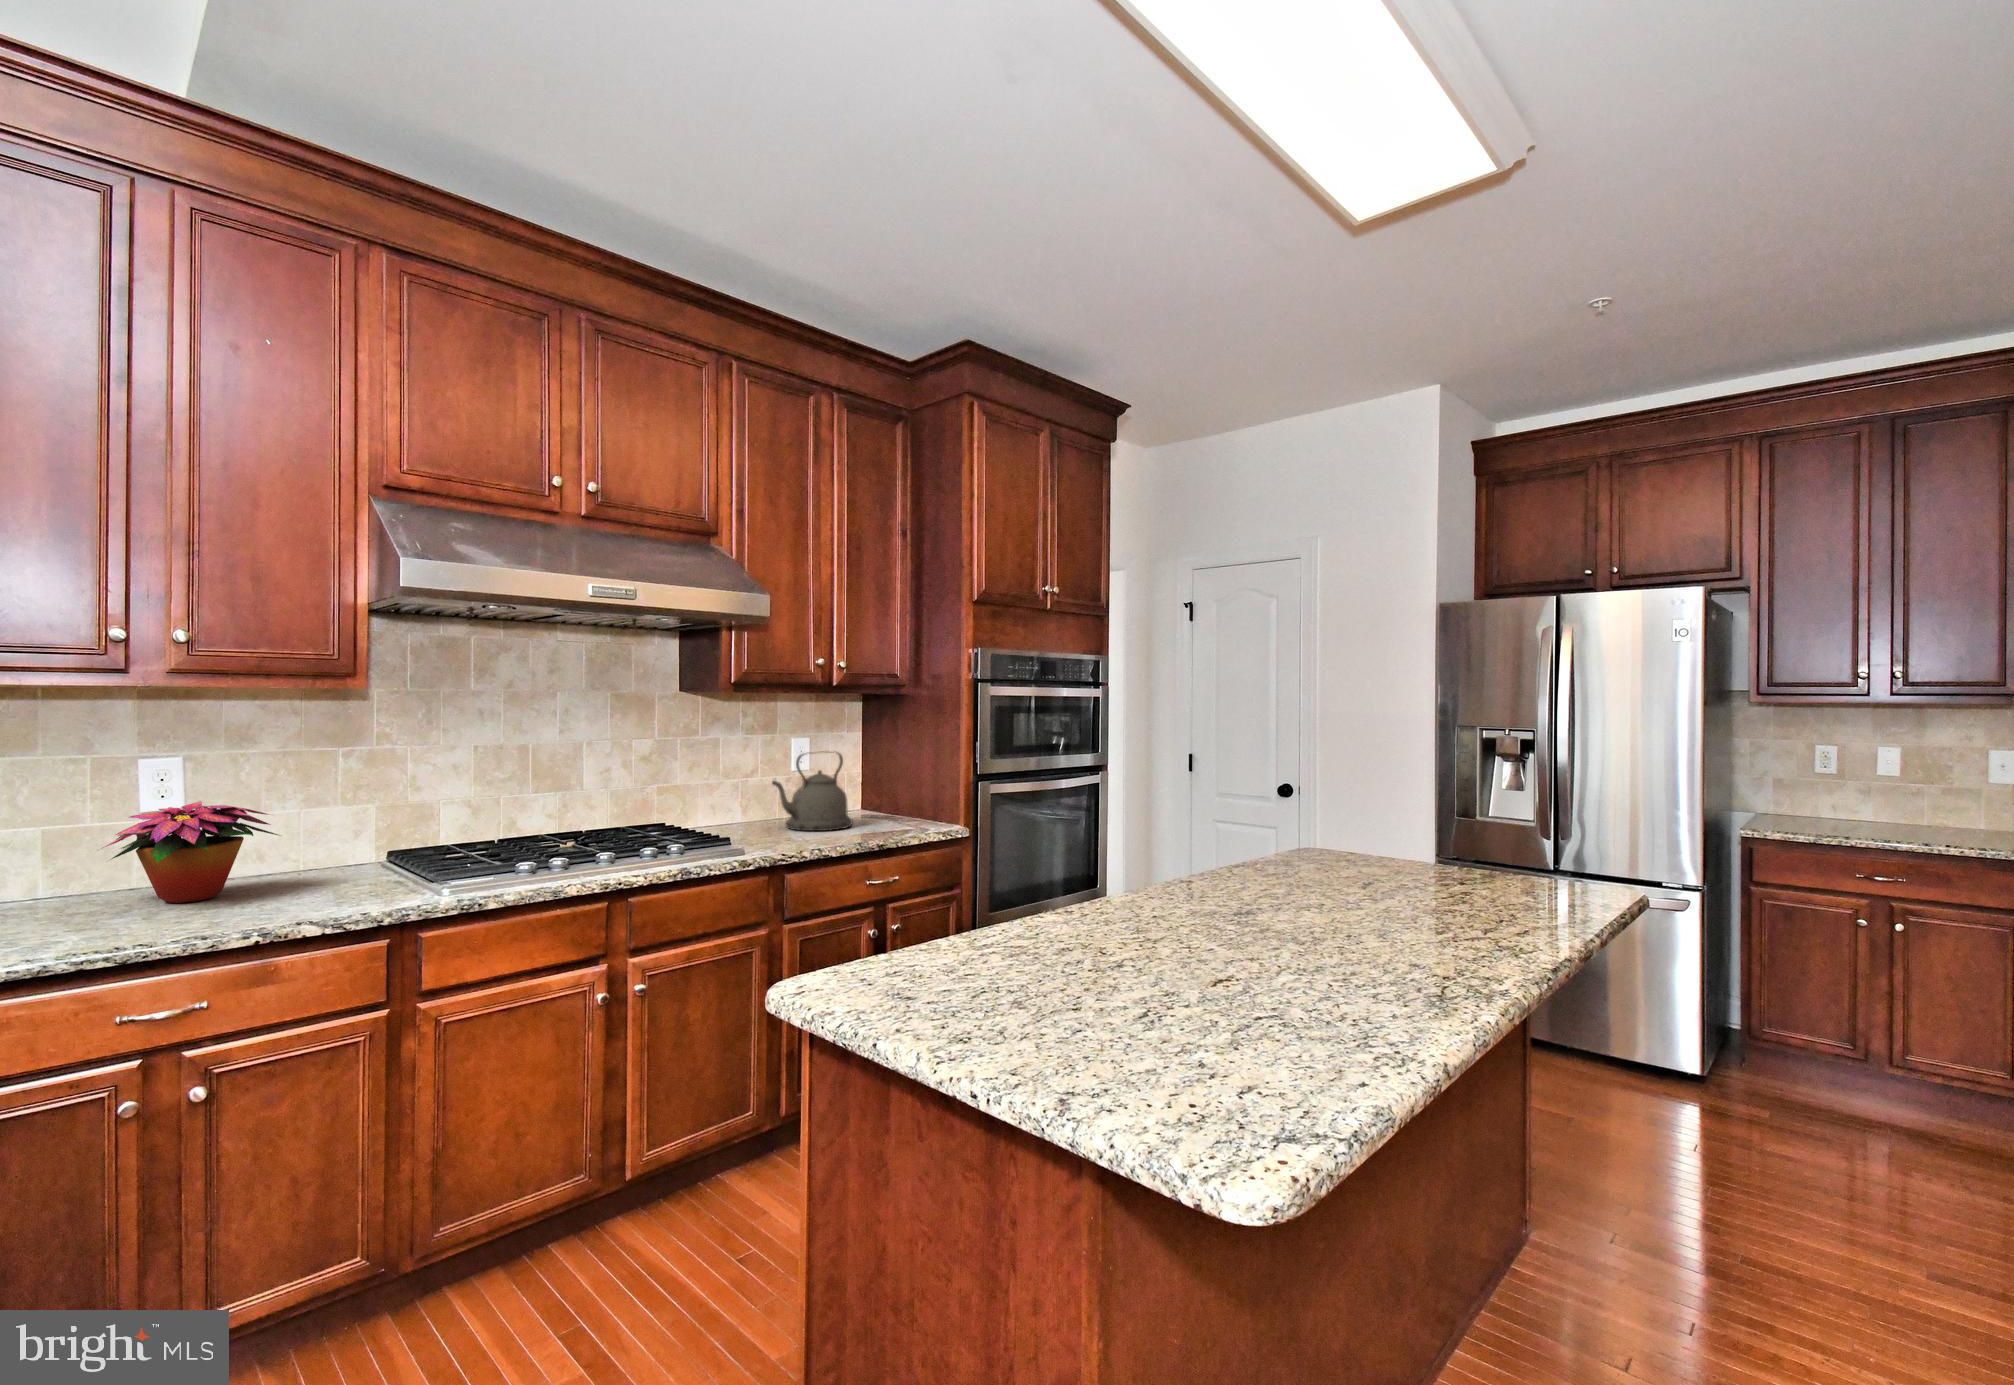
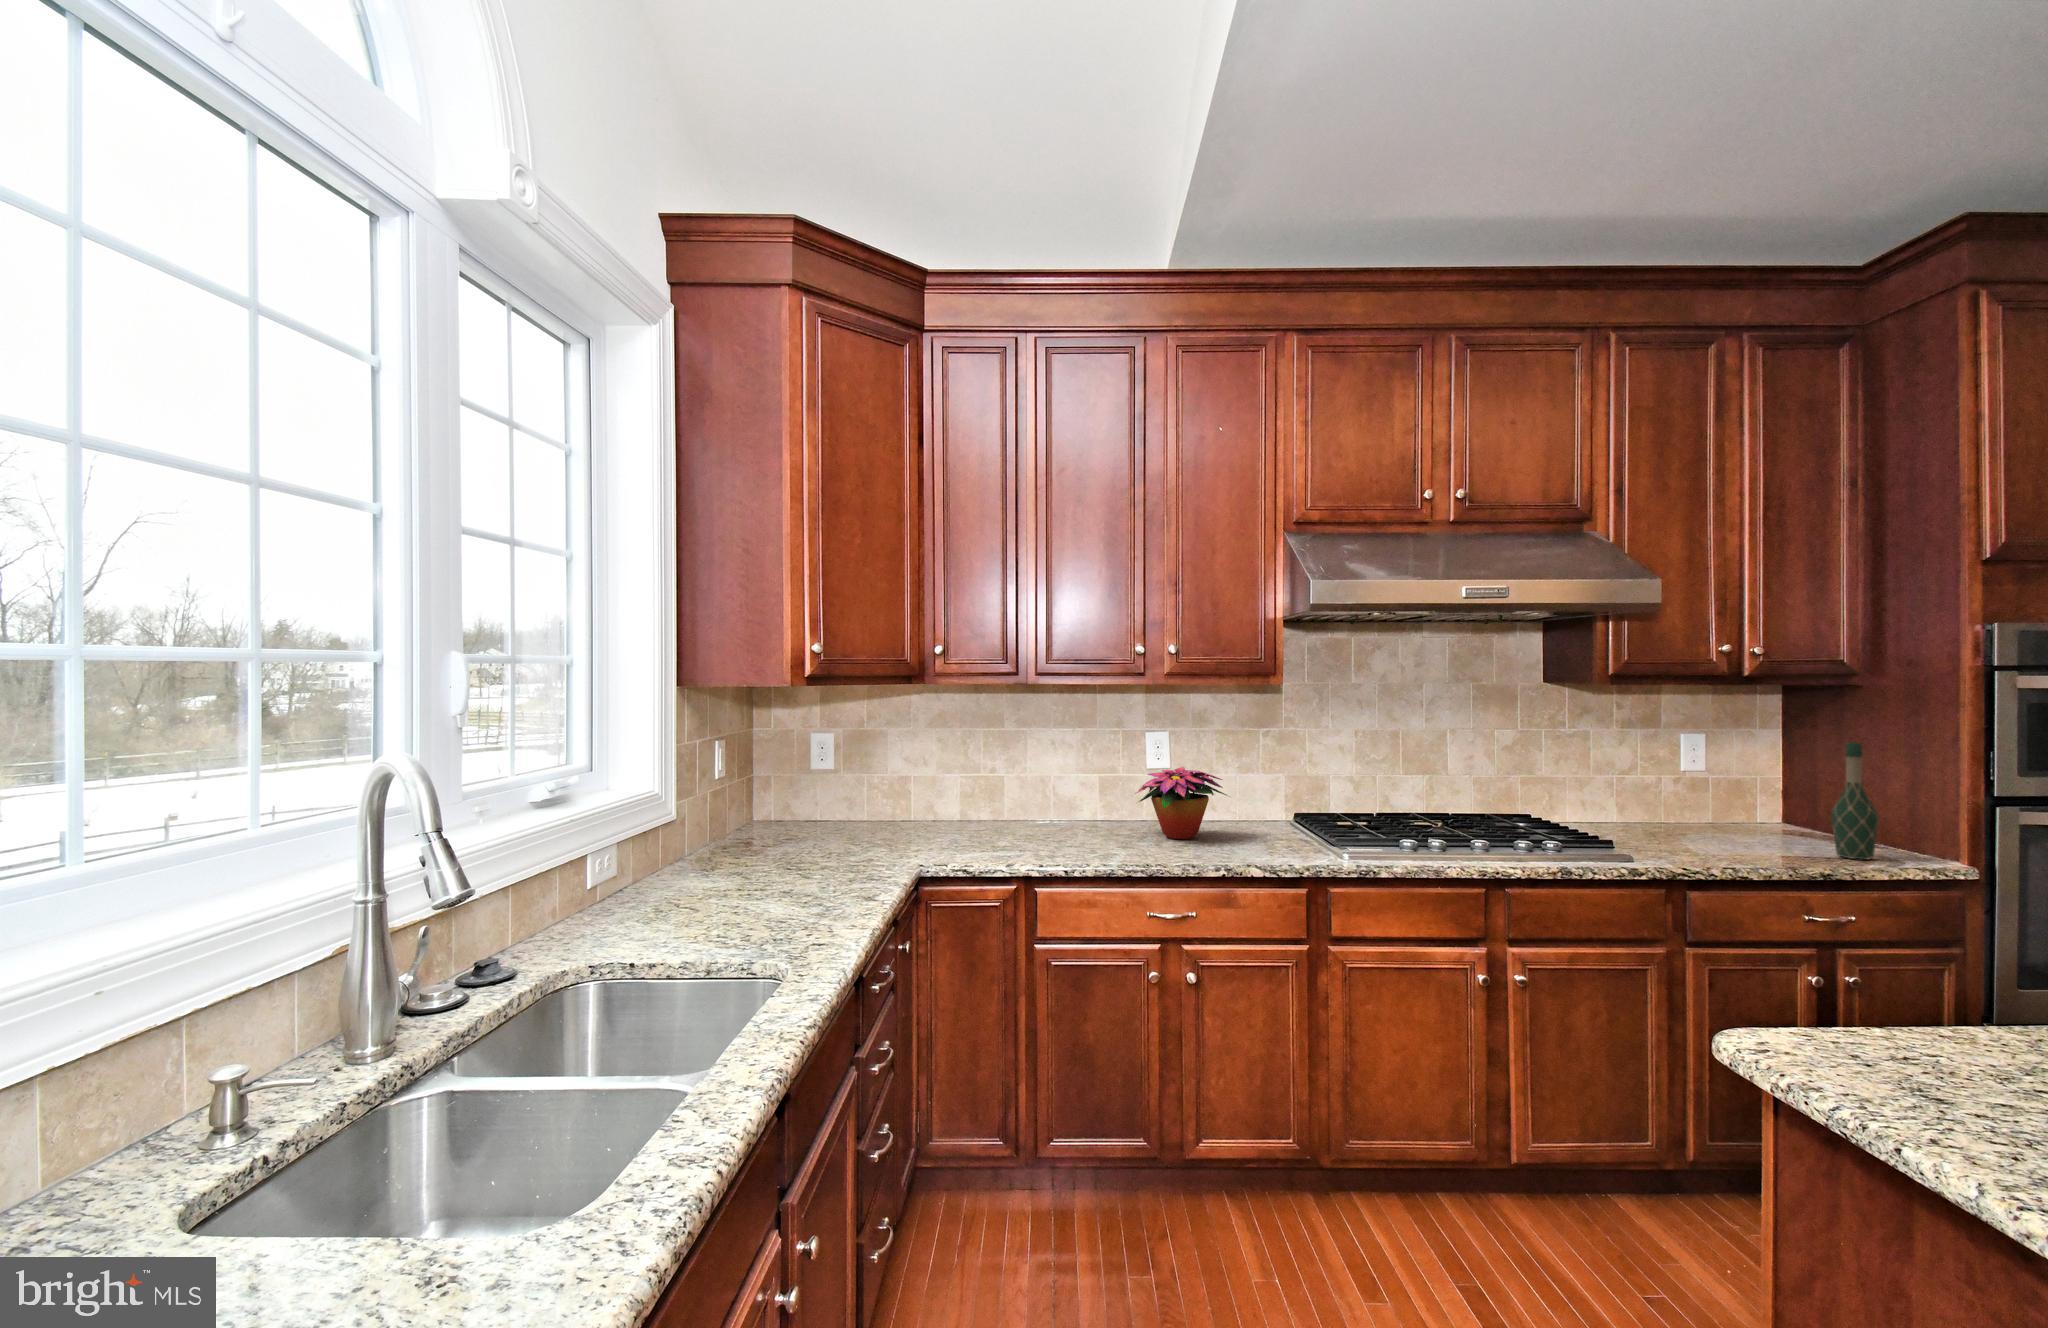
wine bottle: none [888,738,917,830] -> present [1831,742,1879,860]
kettle: present [772,753,853,831] -> none [1663,754,1777,848]

